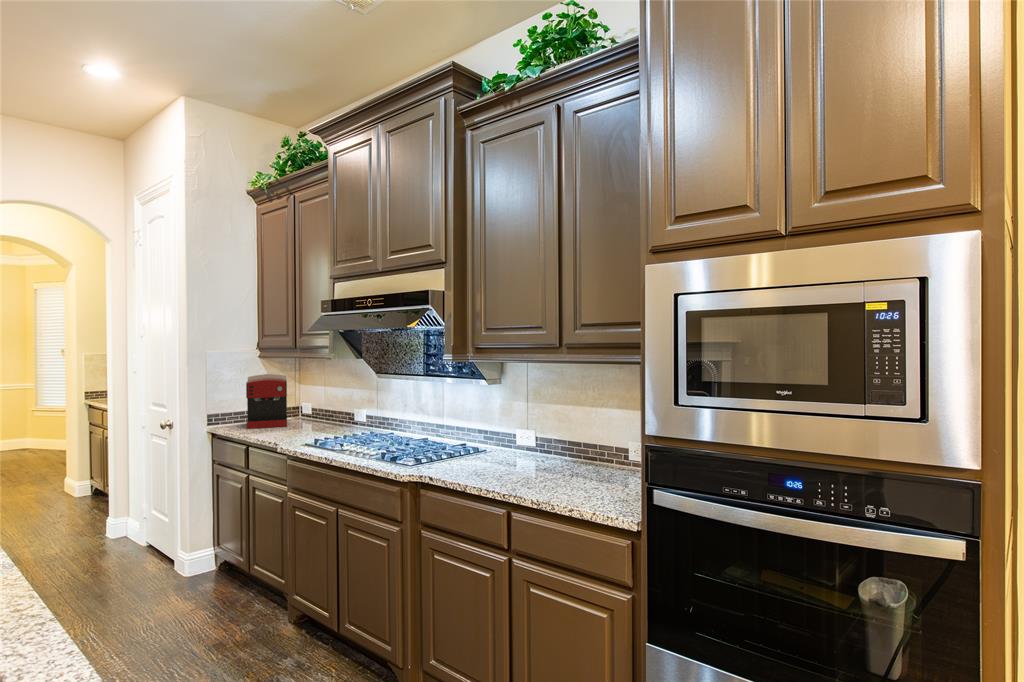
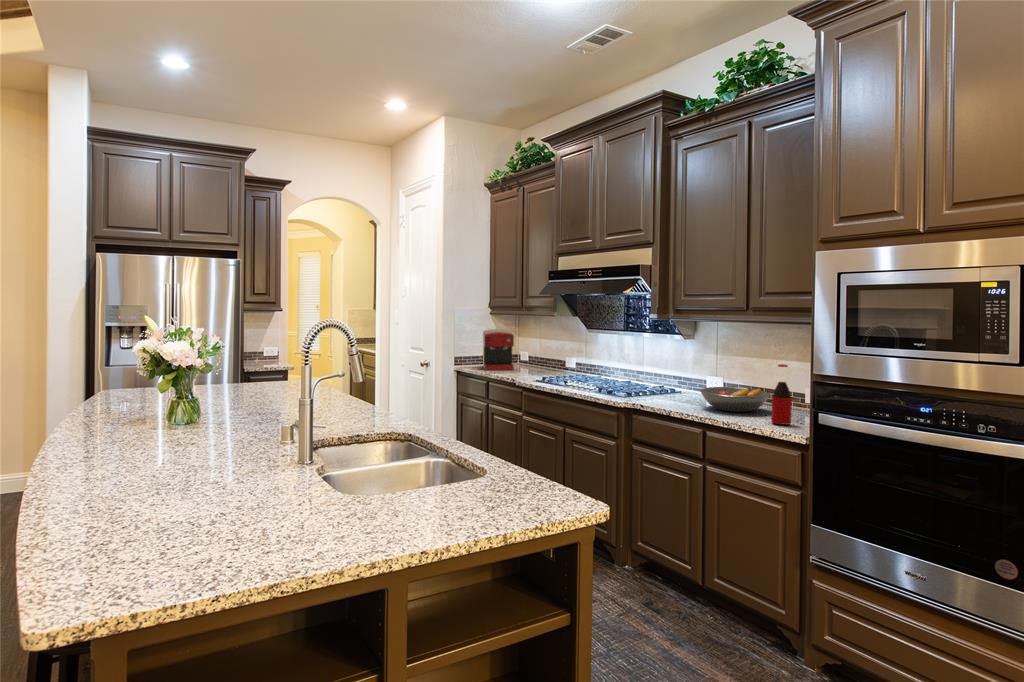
bottle: none [593,418,618,501] -> present [771,364,792,425]
fruit bowl: none [505,445,590,480] -> present [700,387,770,412]

